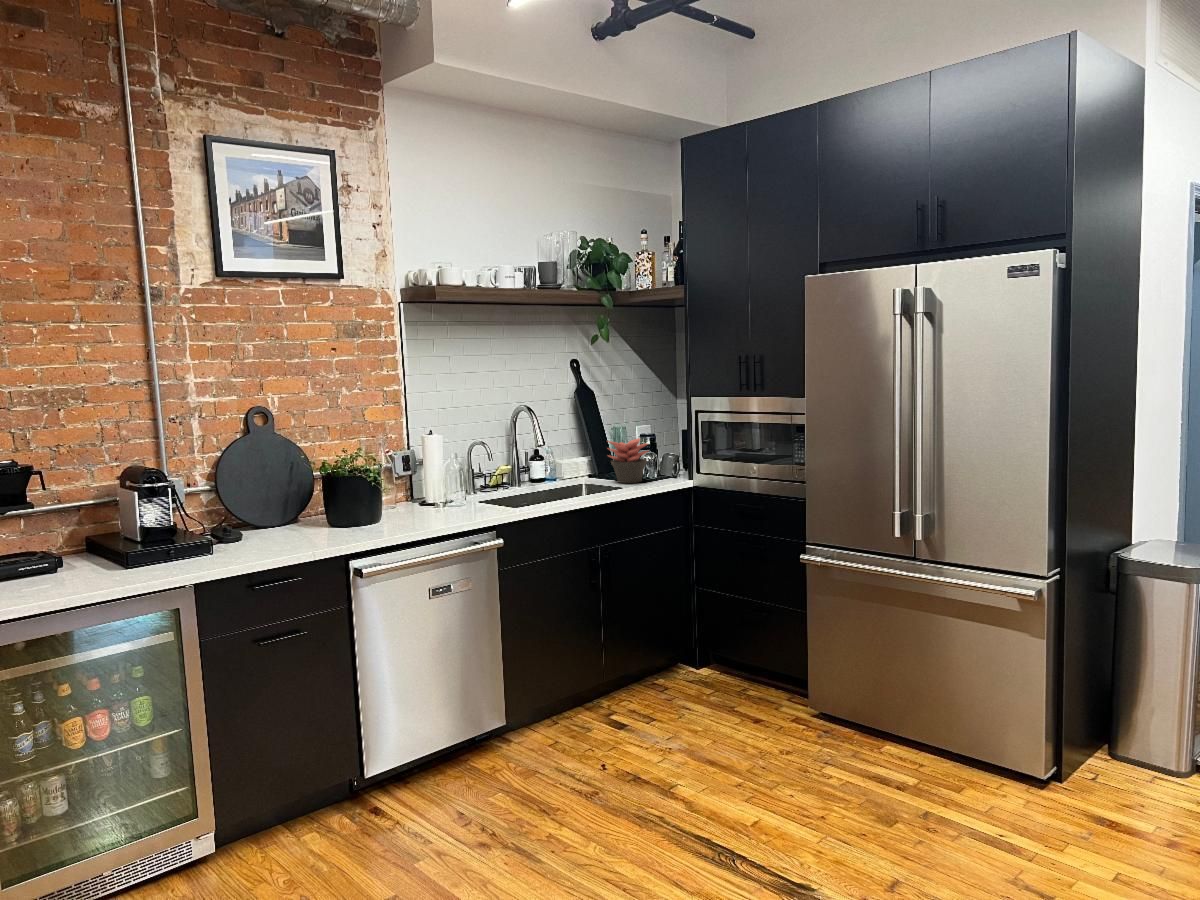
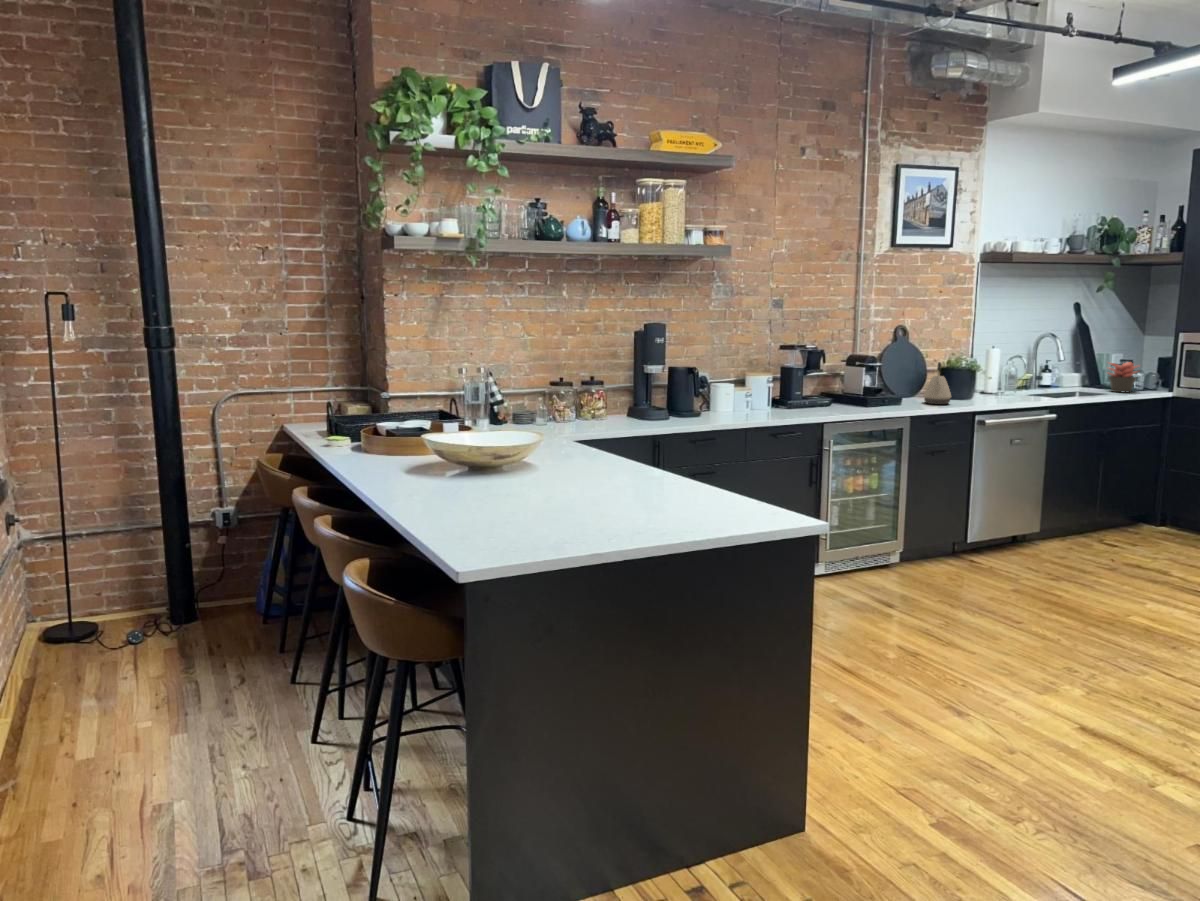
kettle: none [267,471,316,546] -> present [924,362,951,404]

